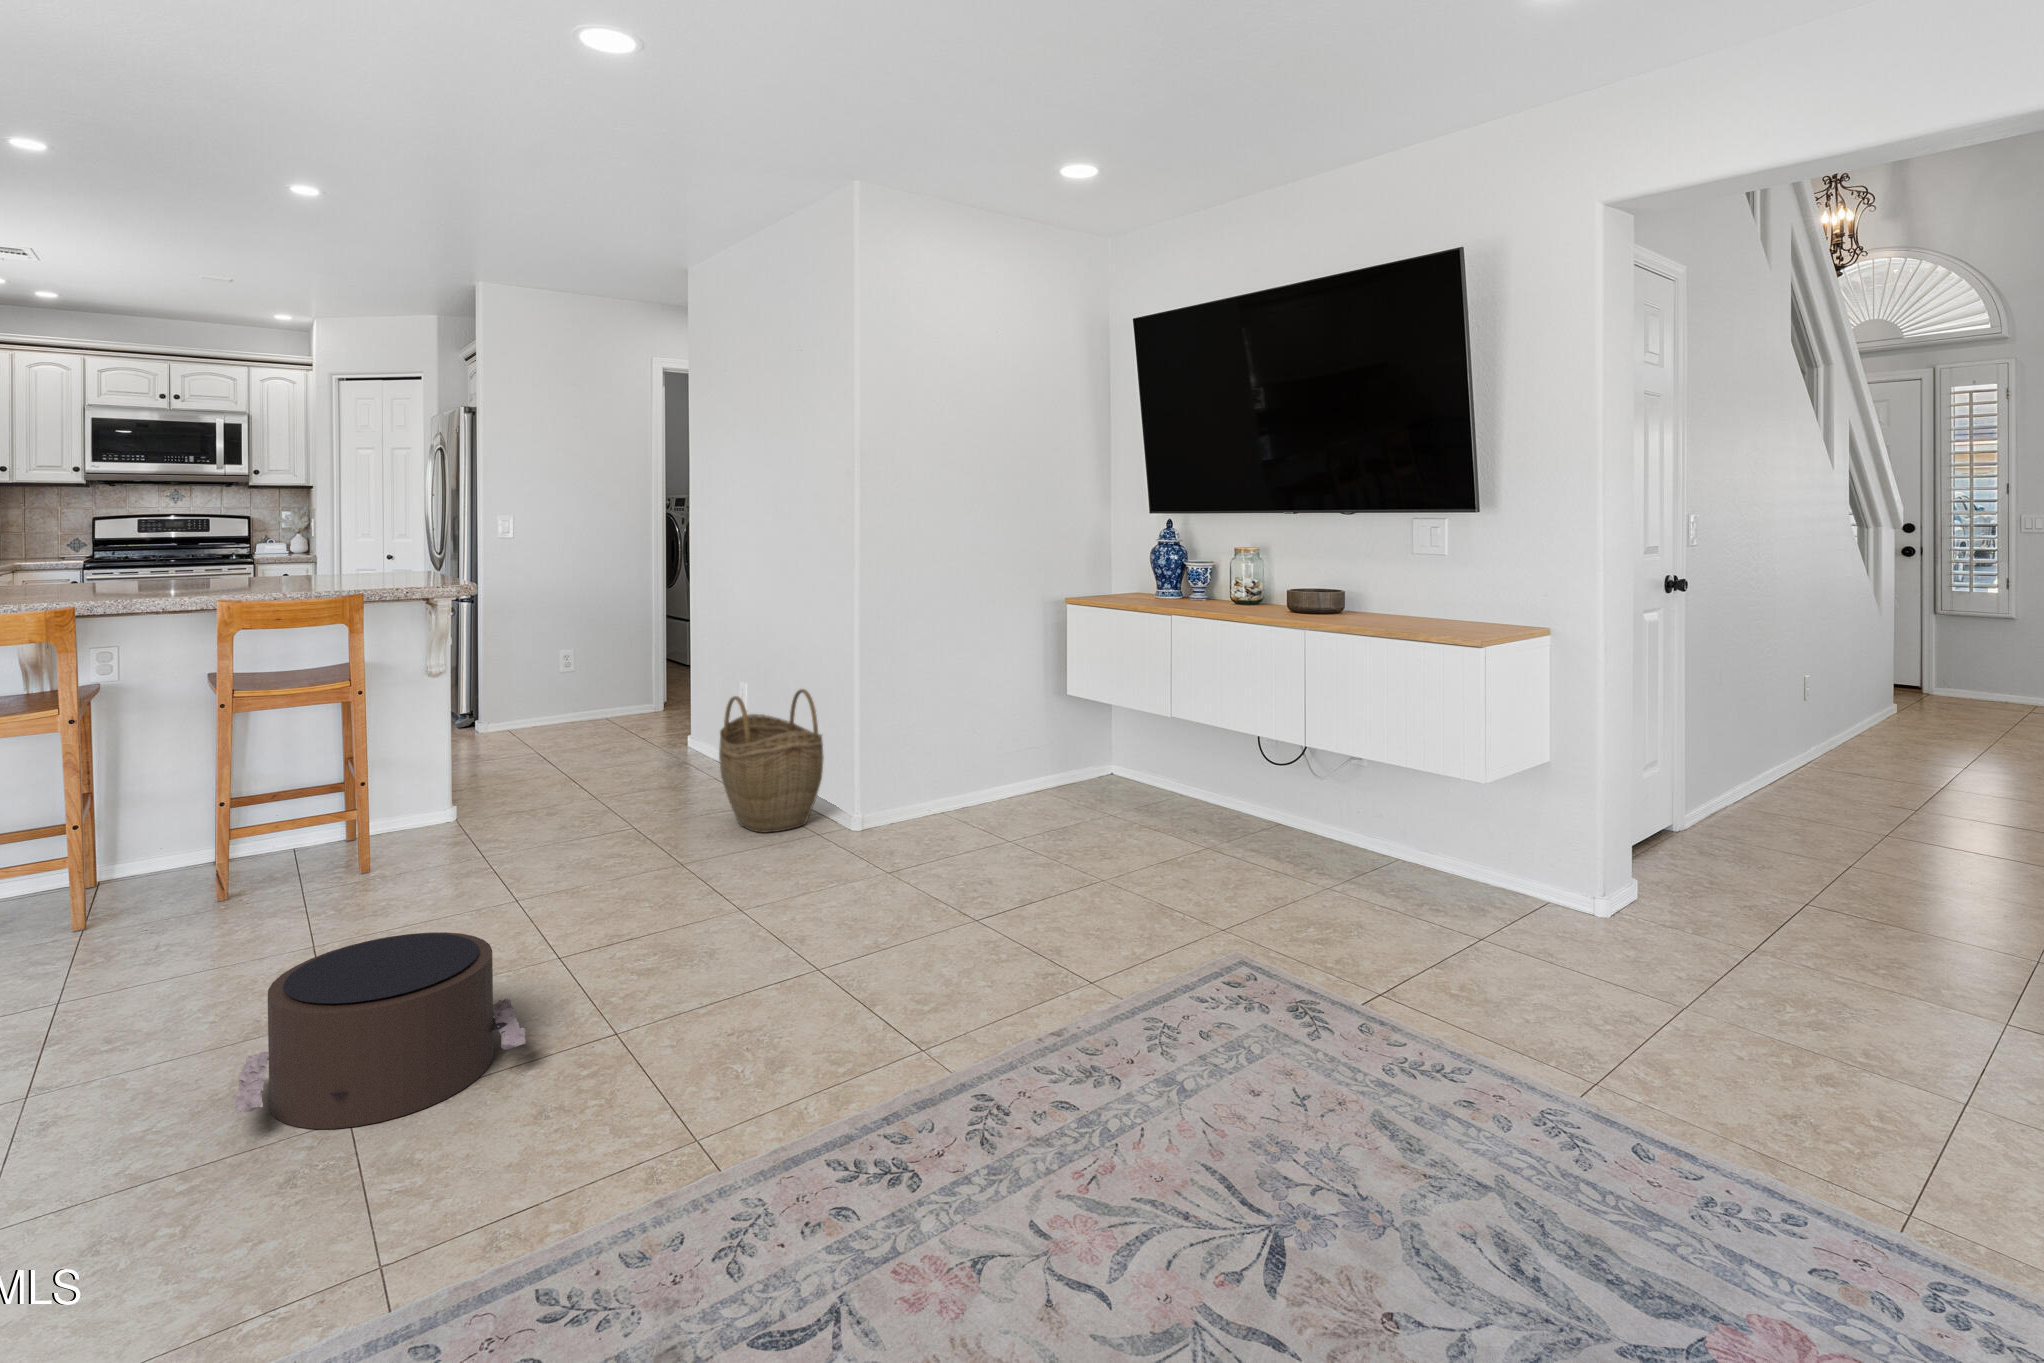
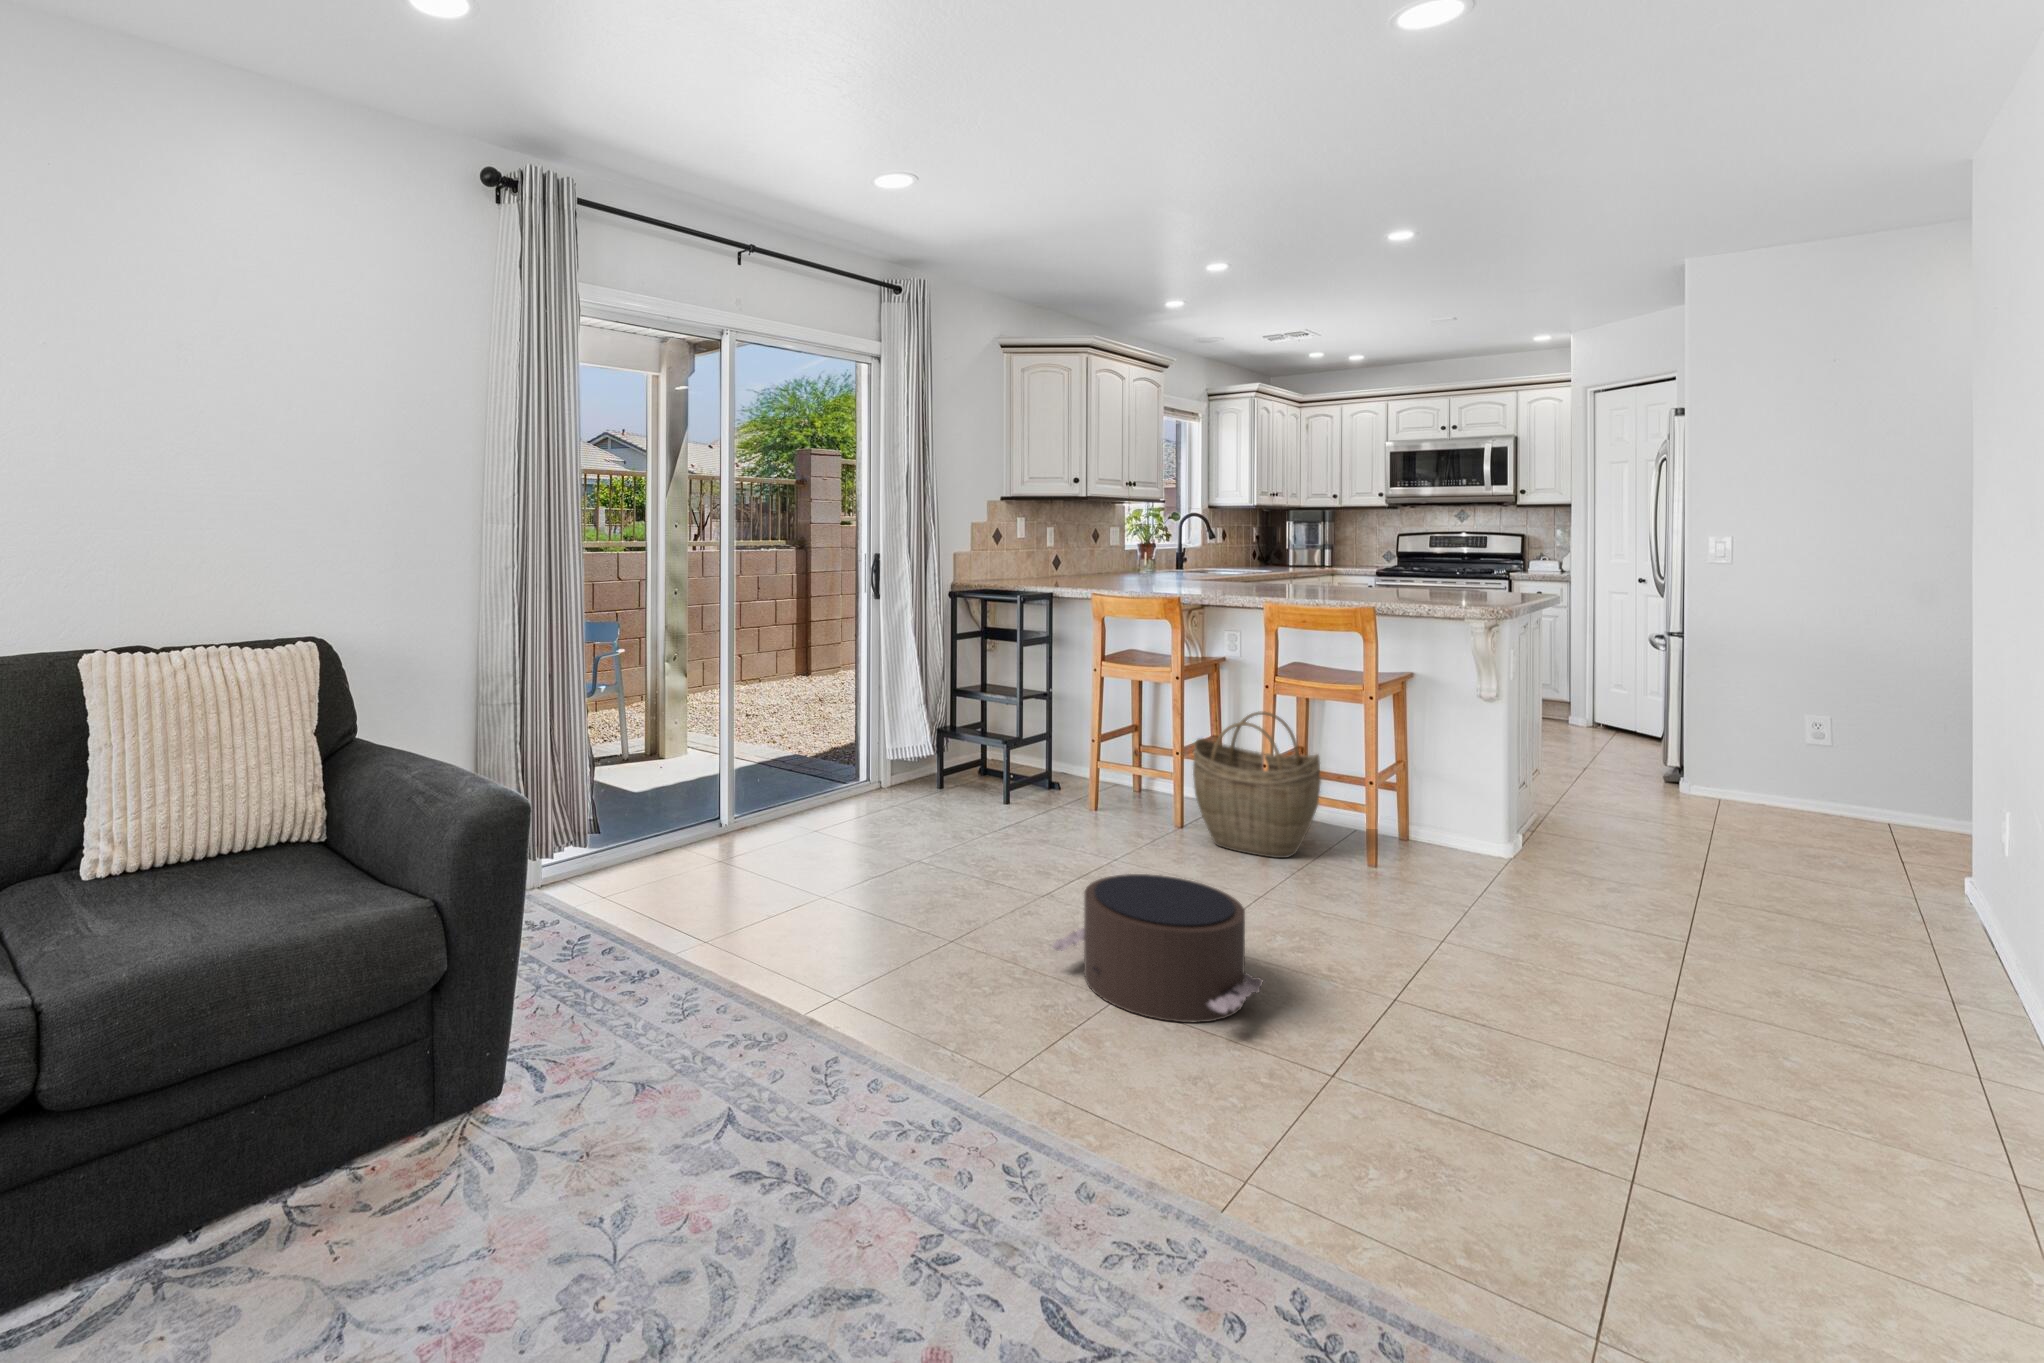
woven basket: present [719,689,824,833] -> present [1193,712,1321,858]

